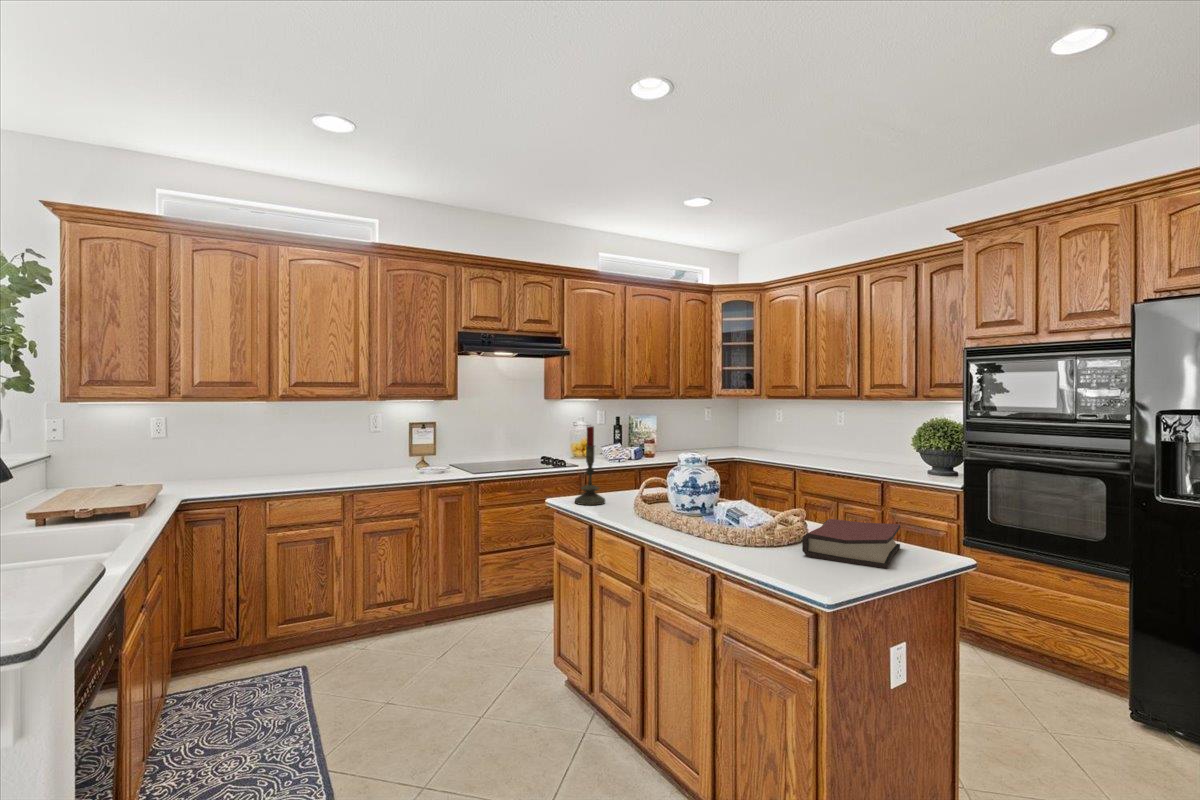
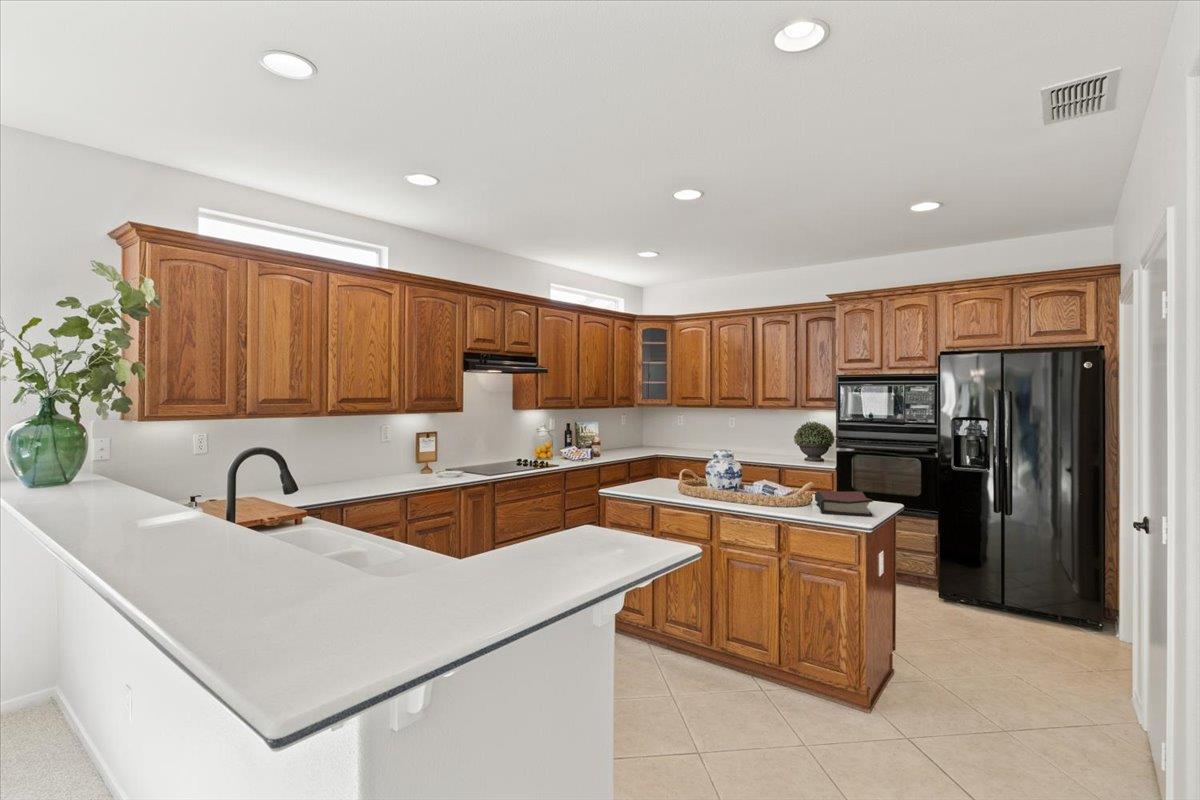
candle: present [575,426,605,505] -> none [620,432,643,492]

